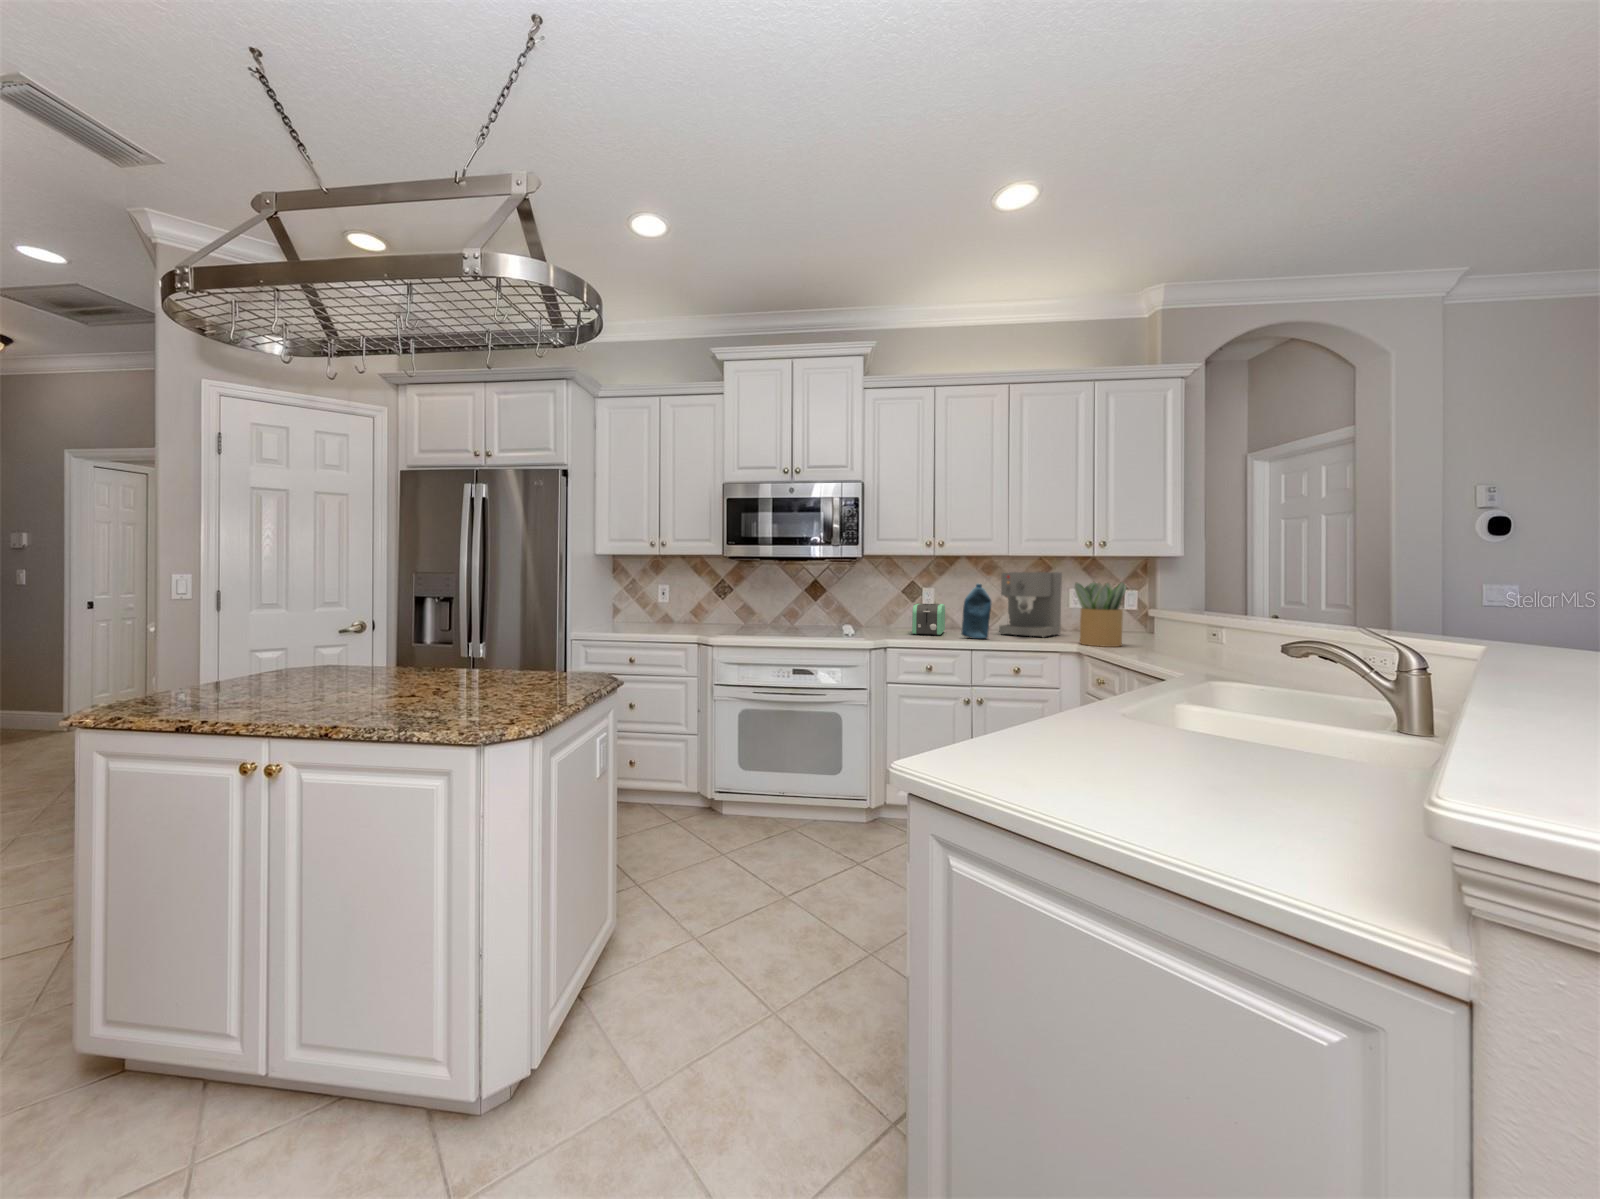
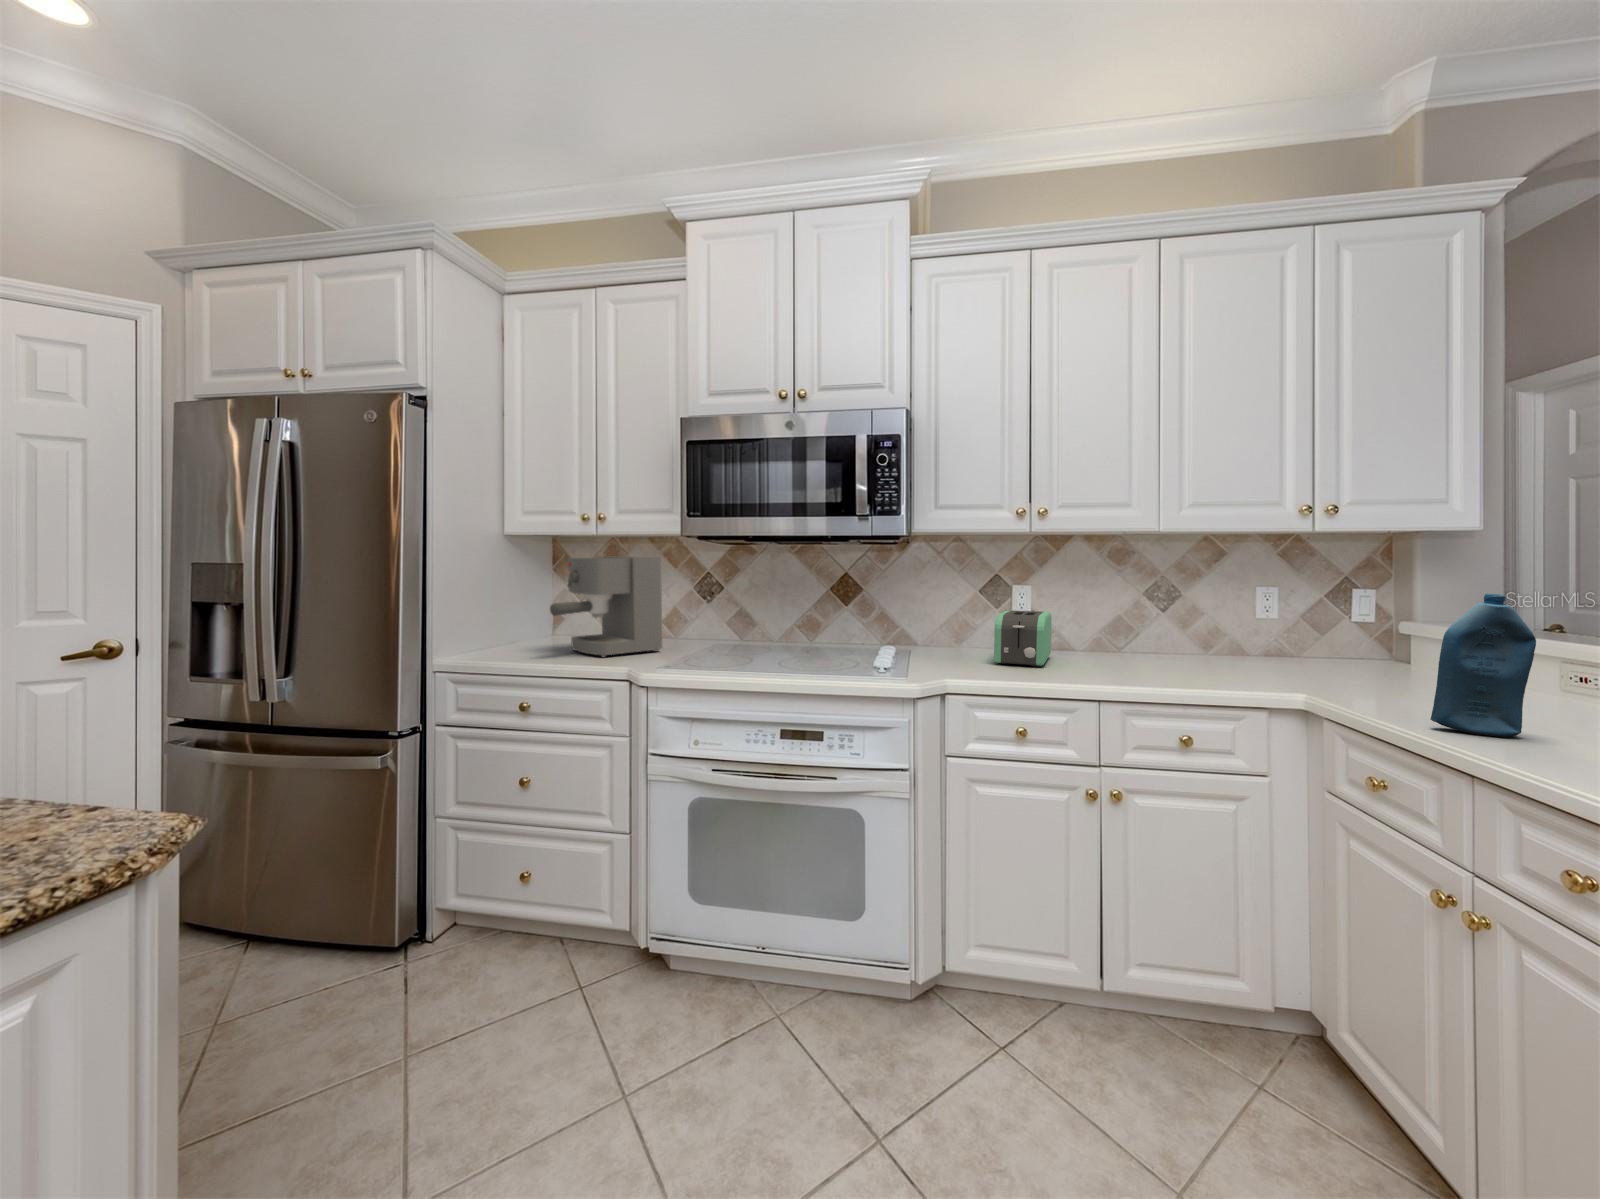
coffee maker: present [999,572,1062,638] -> present [550,556,662,657]
potted plant: present [1075,582,1126,647] -> none [1301,578,1413,707]
bottle: present [961,584,991,639] -> present [1430,594,1536,737]

